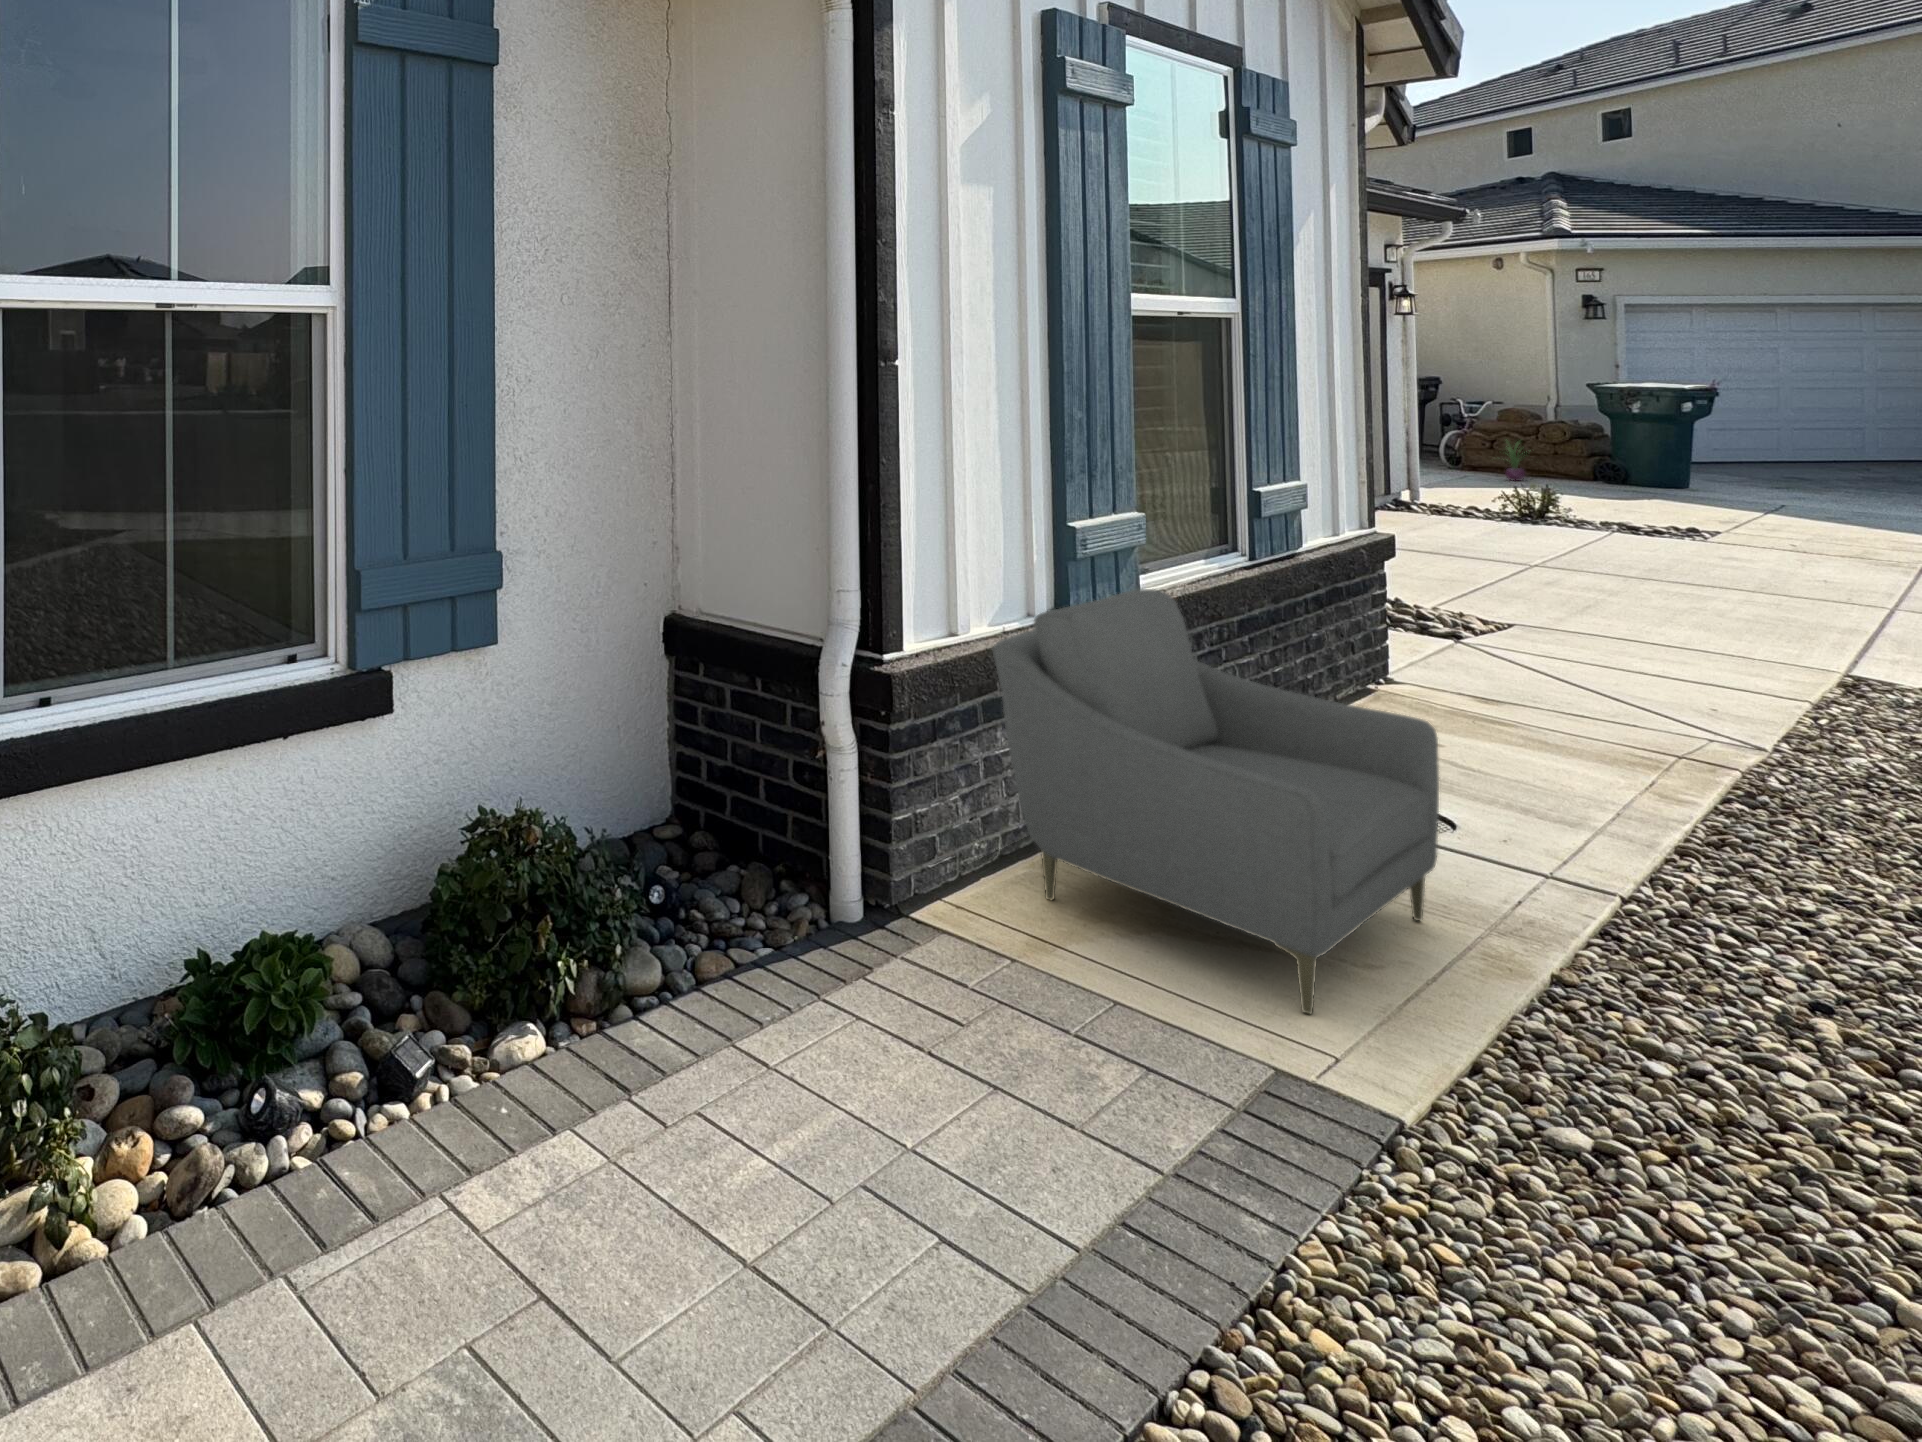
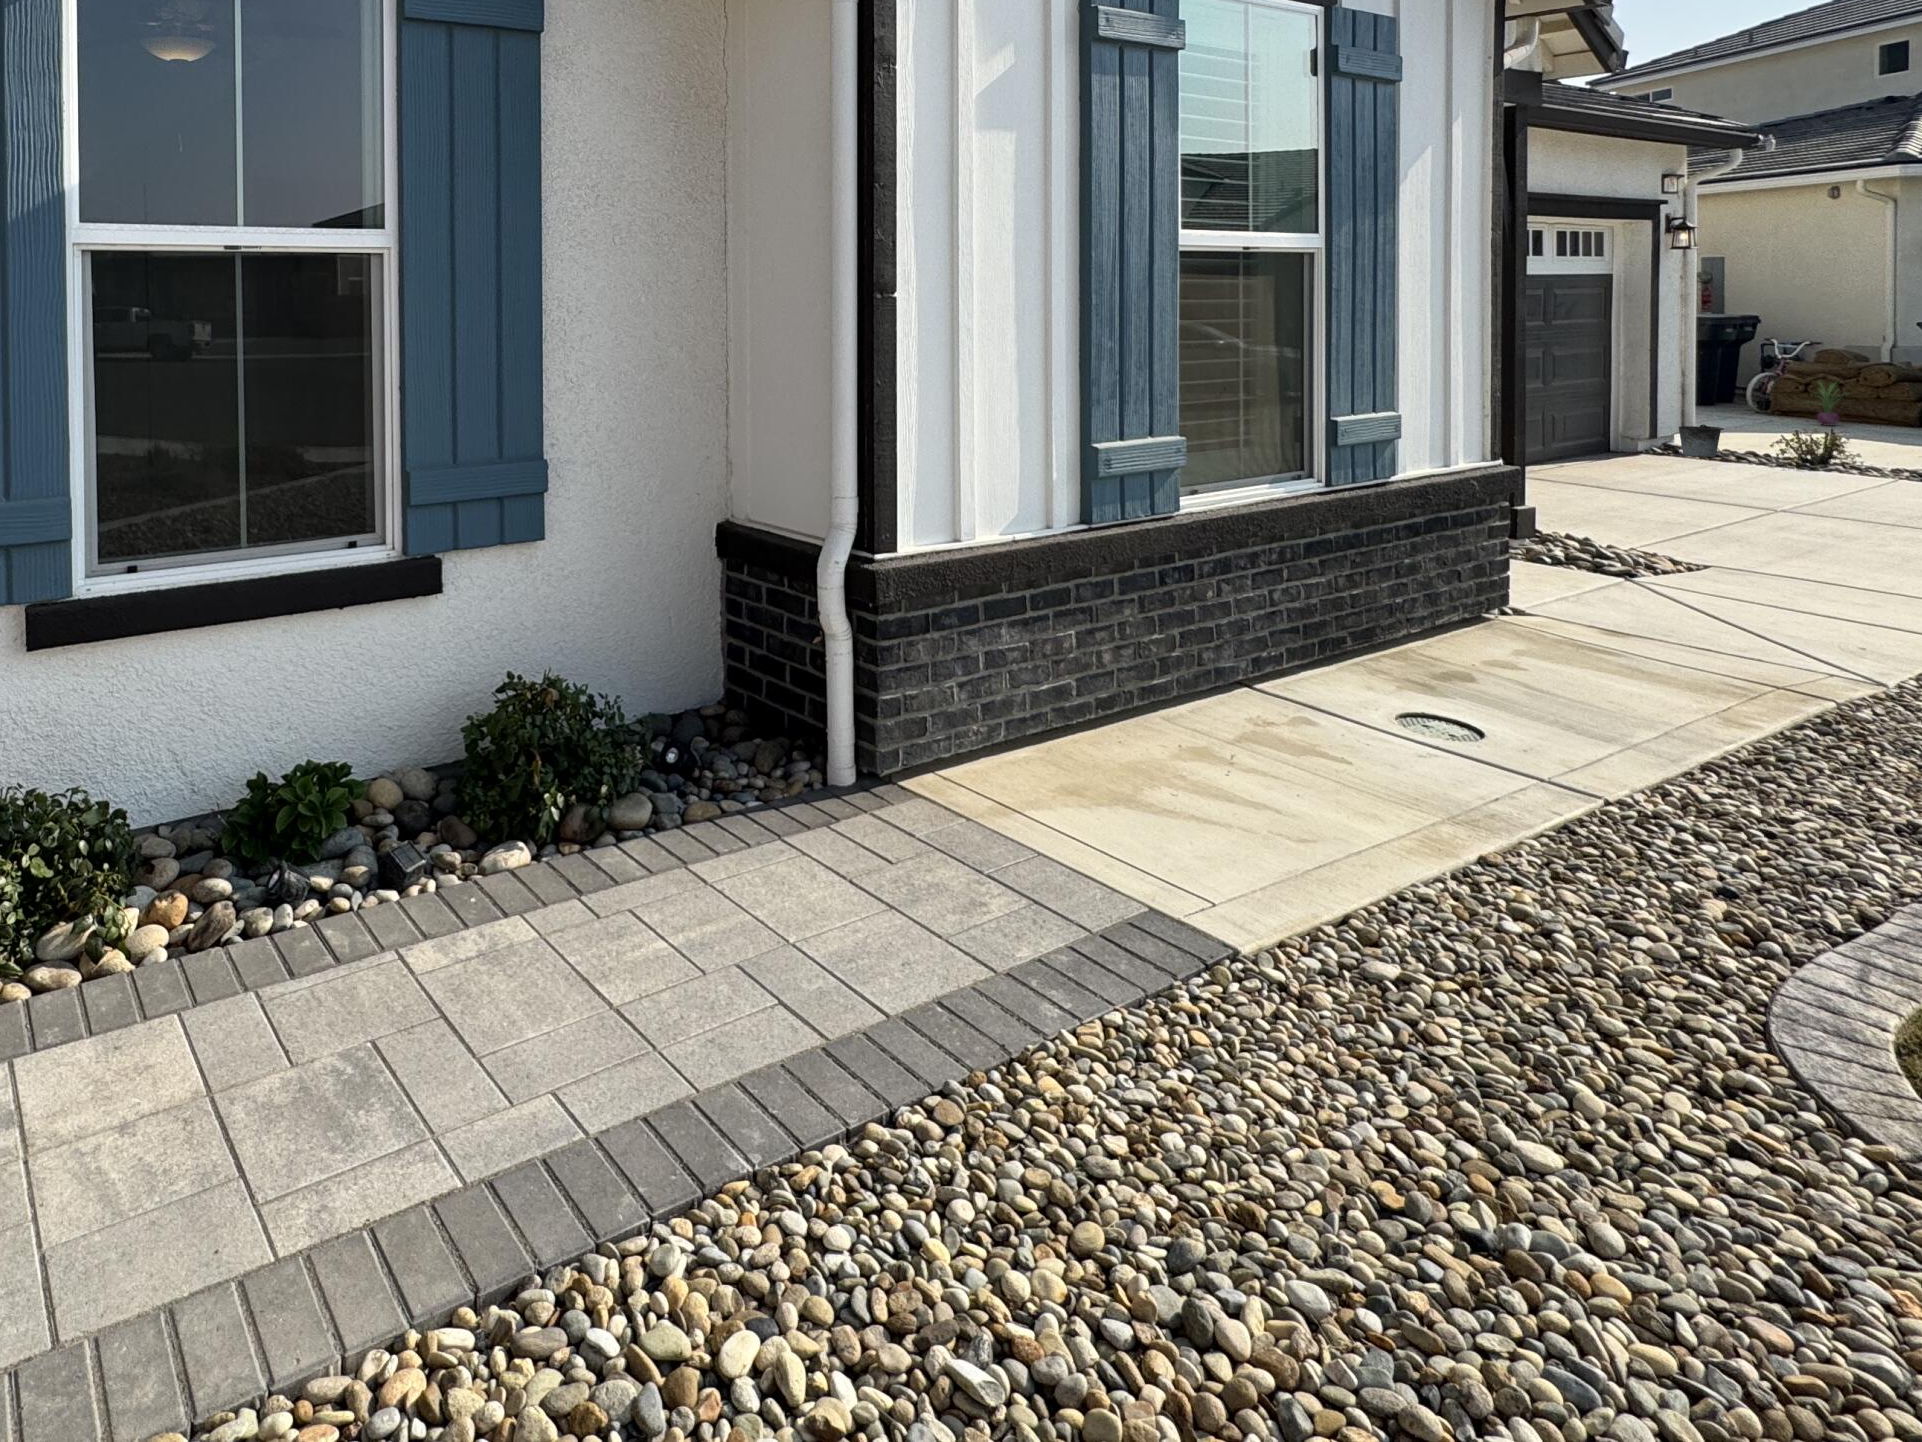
bucket: none [1410,482,1451,513] -> present [1679,424,1724,457]
chair: present [993,589,1439,1014] -> none [995,504,1403,872]

